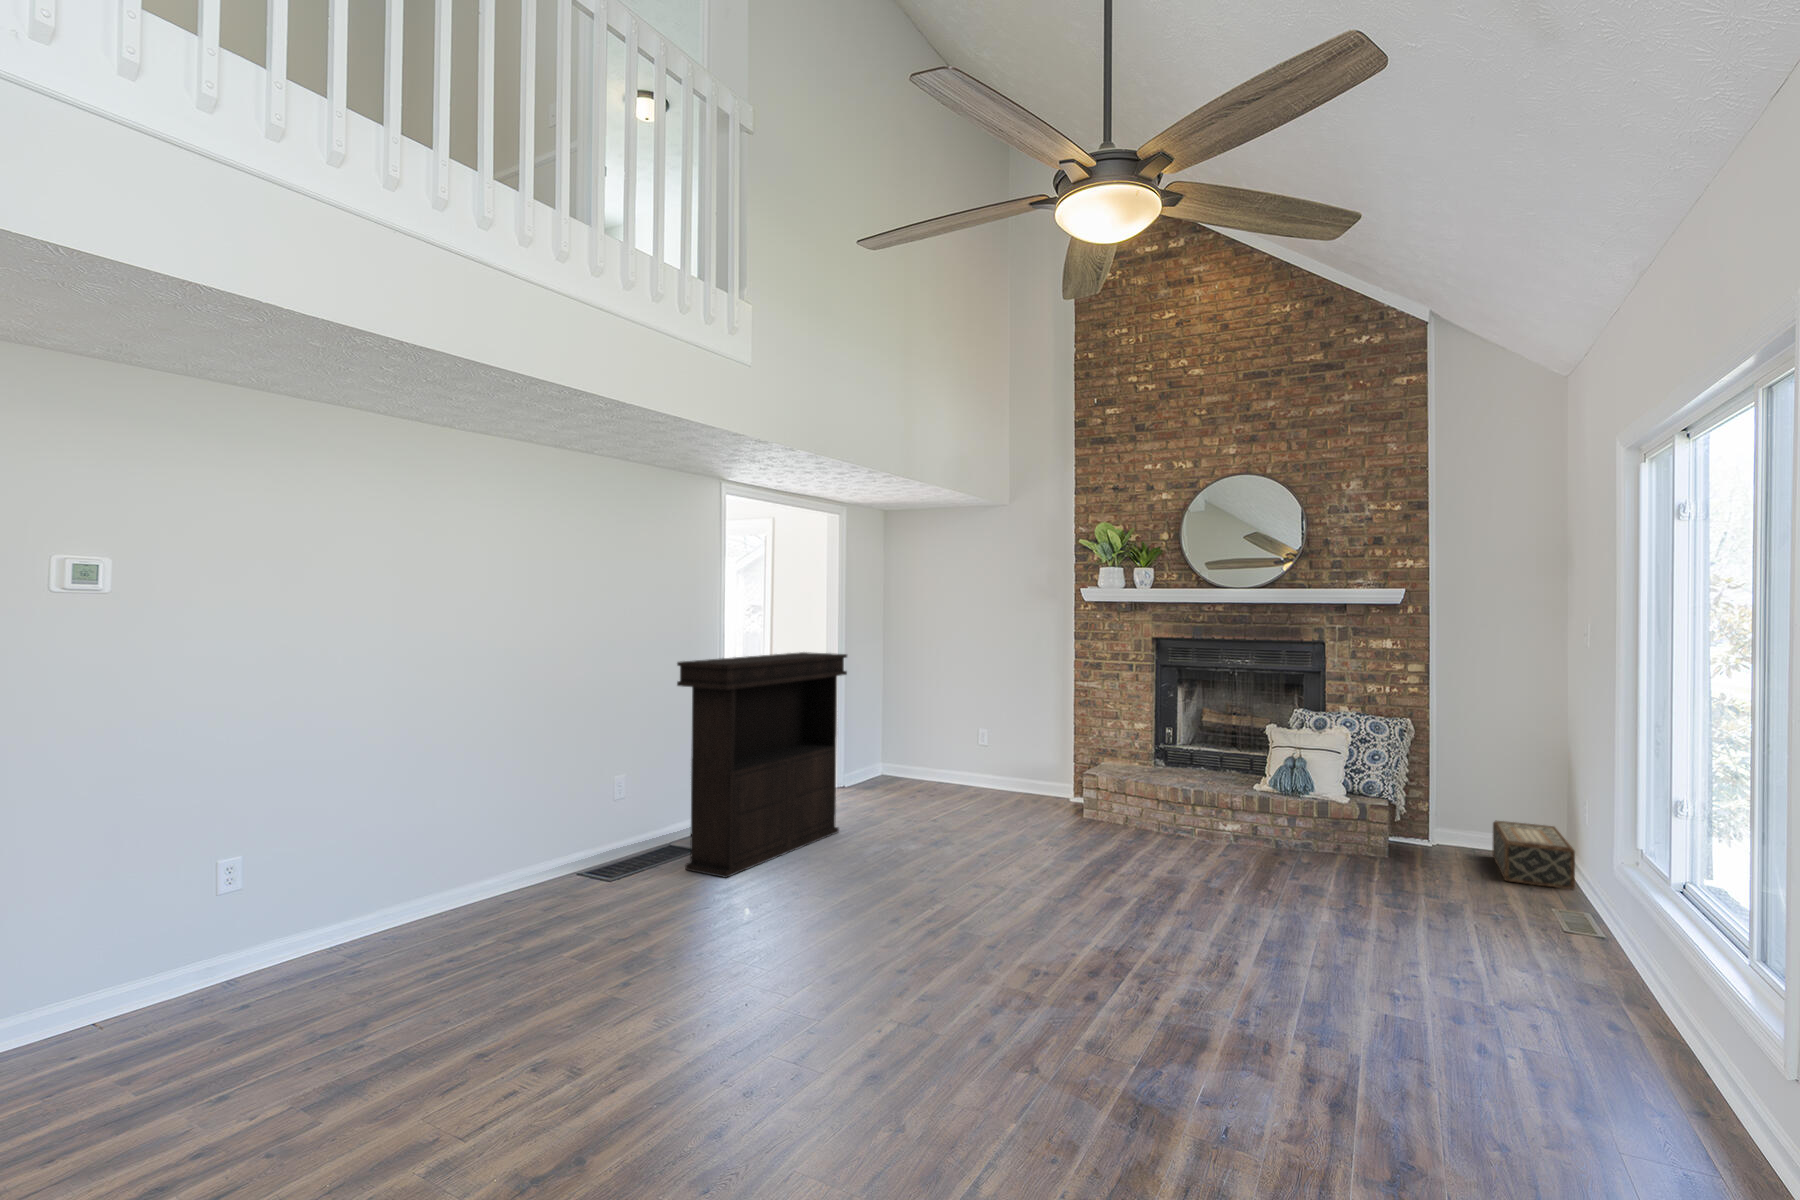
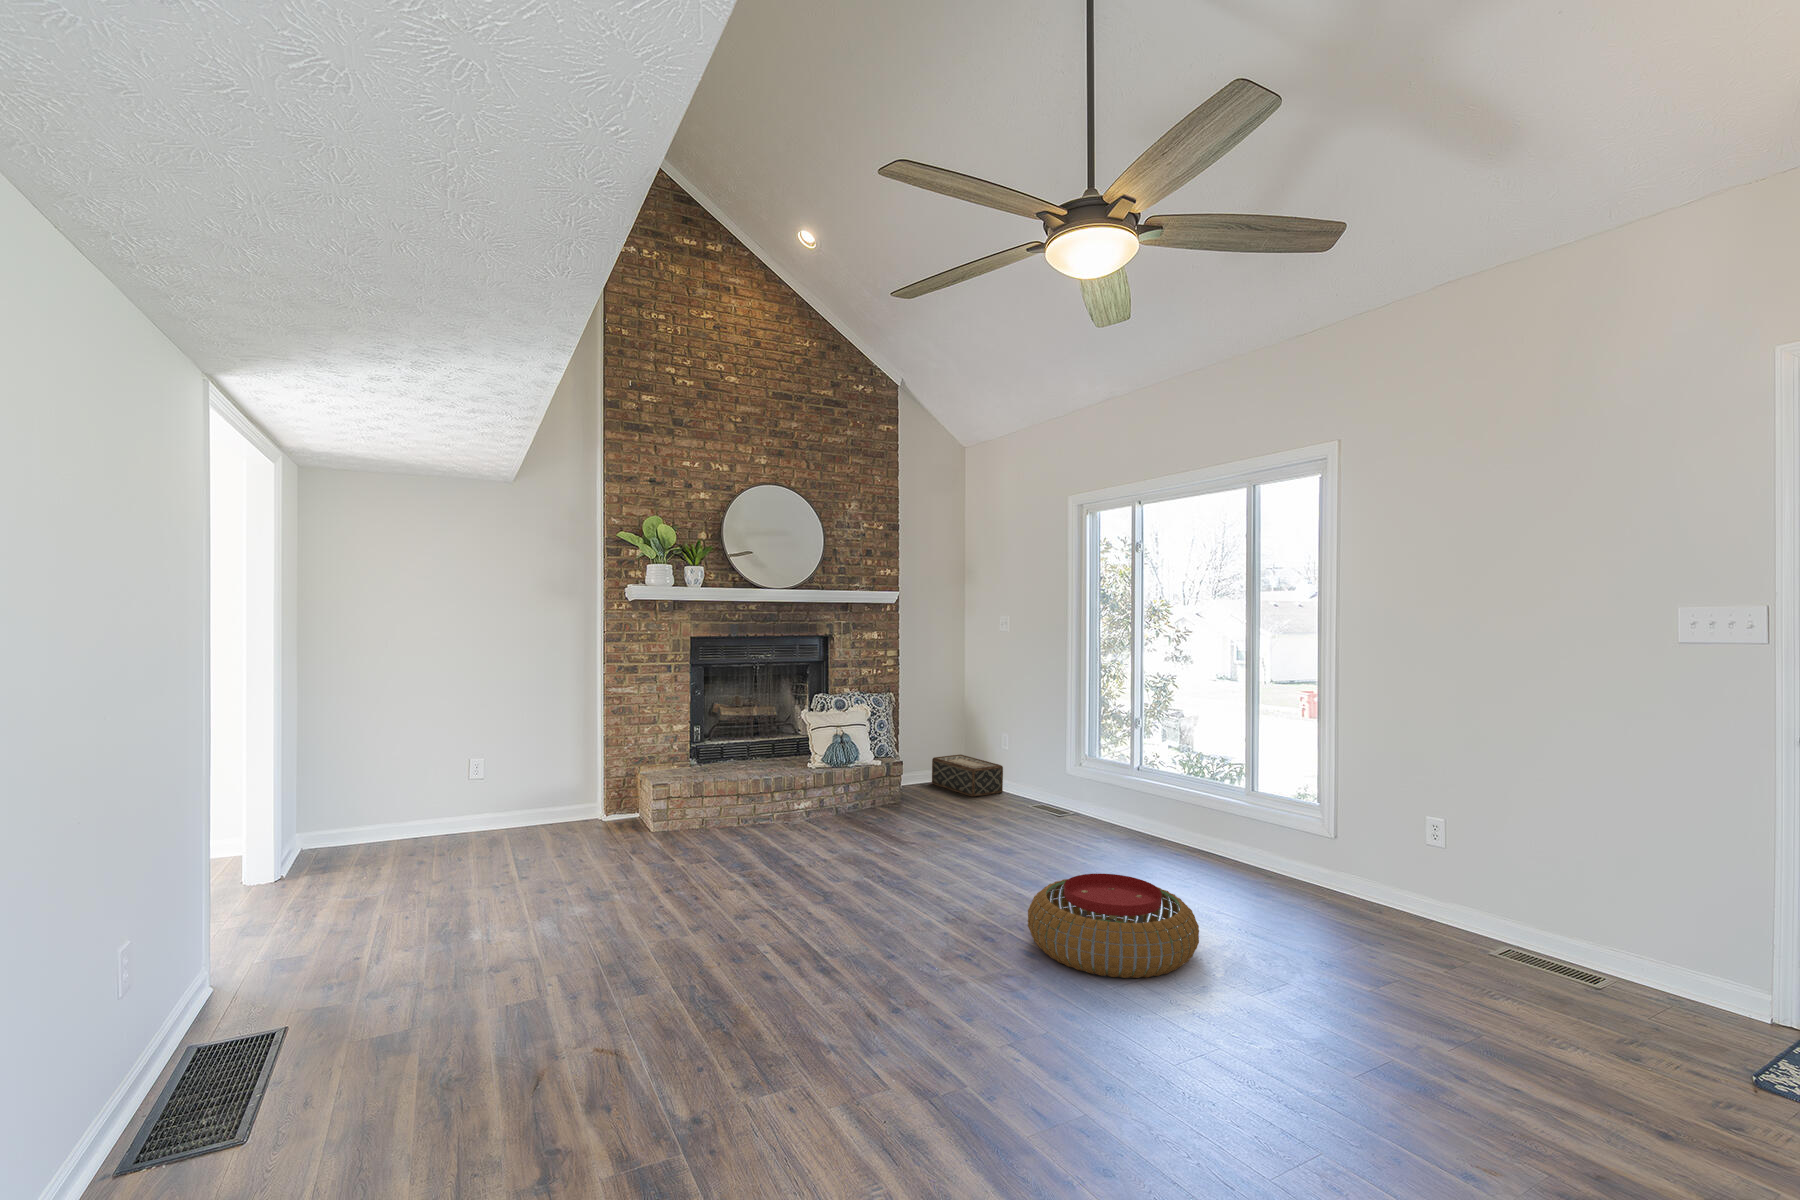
console table: present [677,652,847,878] -> none [398,683,538,1051]
pouf: none [1048,928,1275,1075] -> present [1028,873,1199,978]

